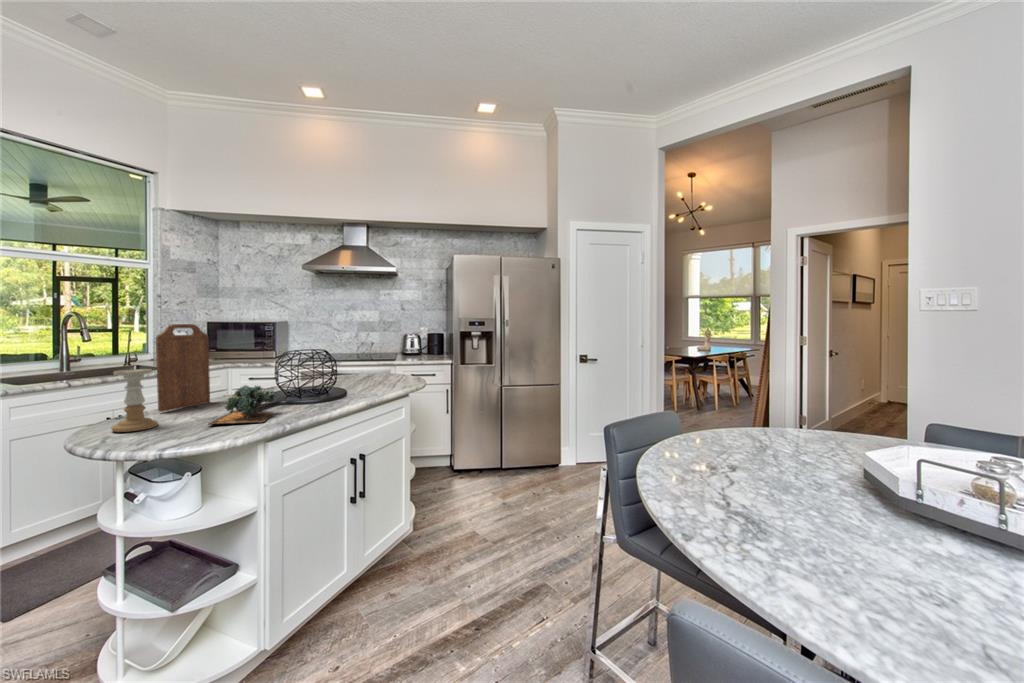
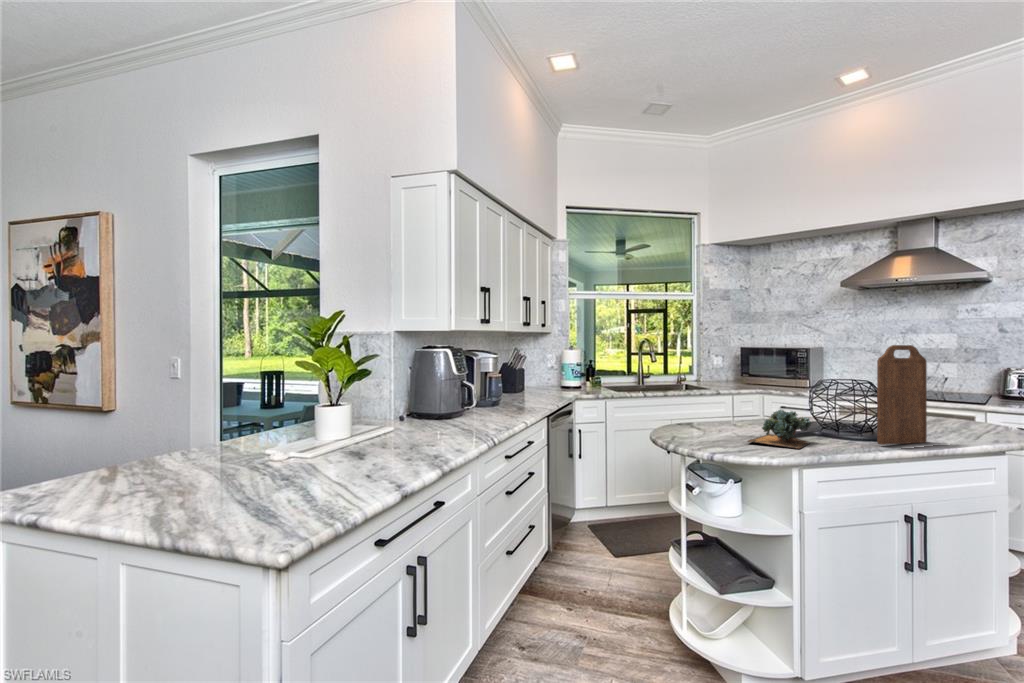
cutting board: present [156,324,210,412] -> present [877,345,927,445]
candle holder: present [112,369,158,432] -> none [677,386,708,437]

